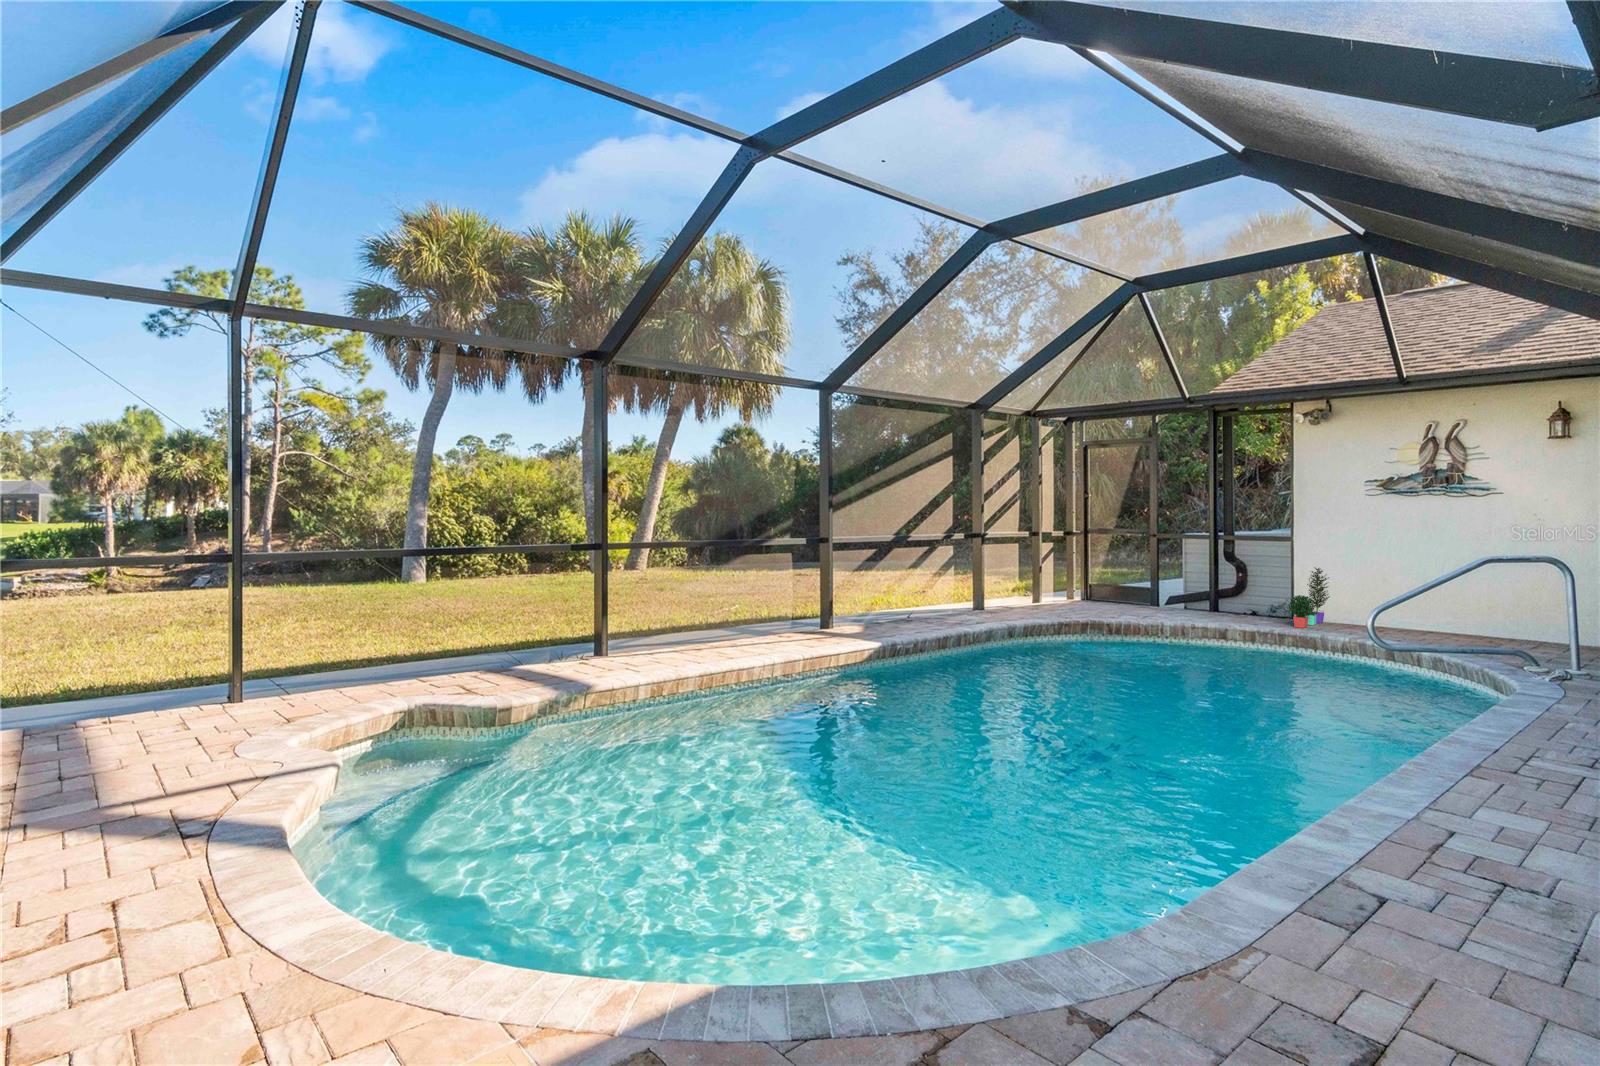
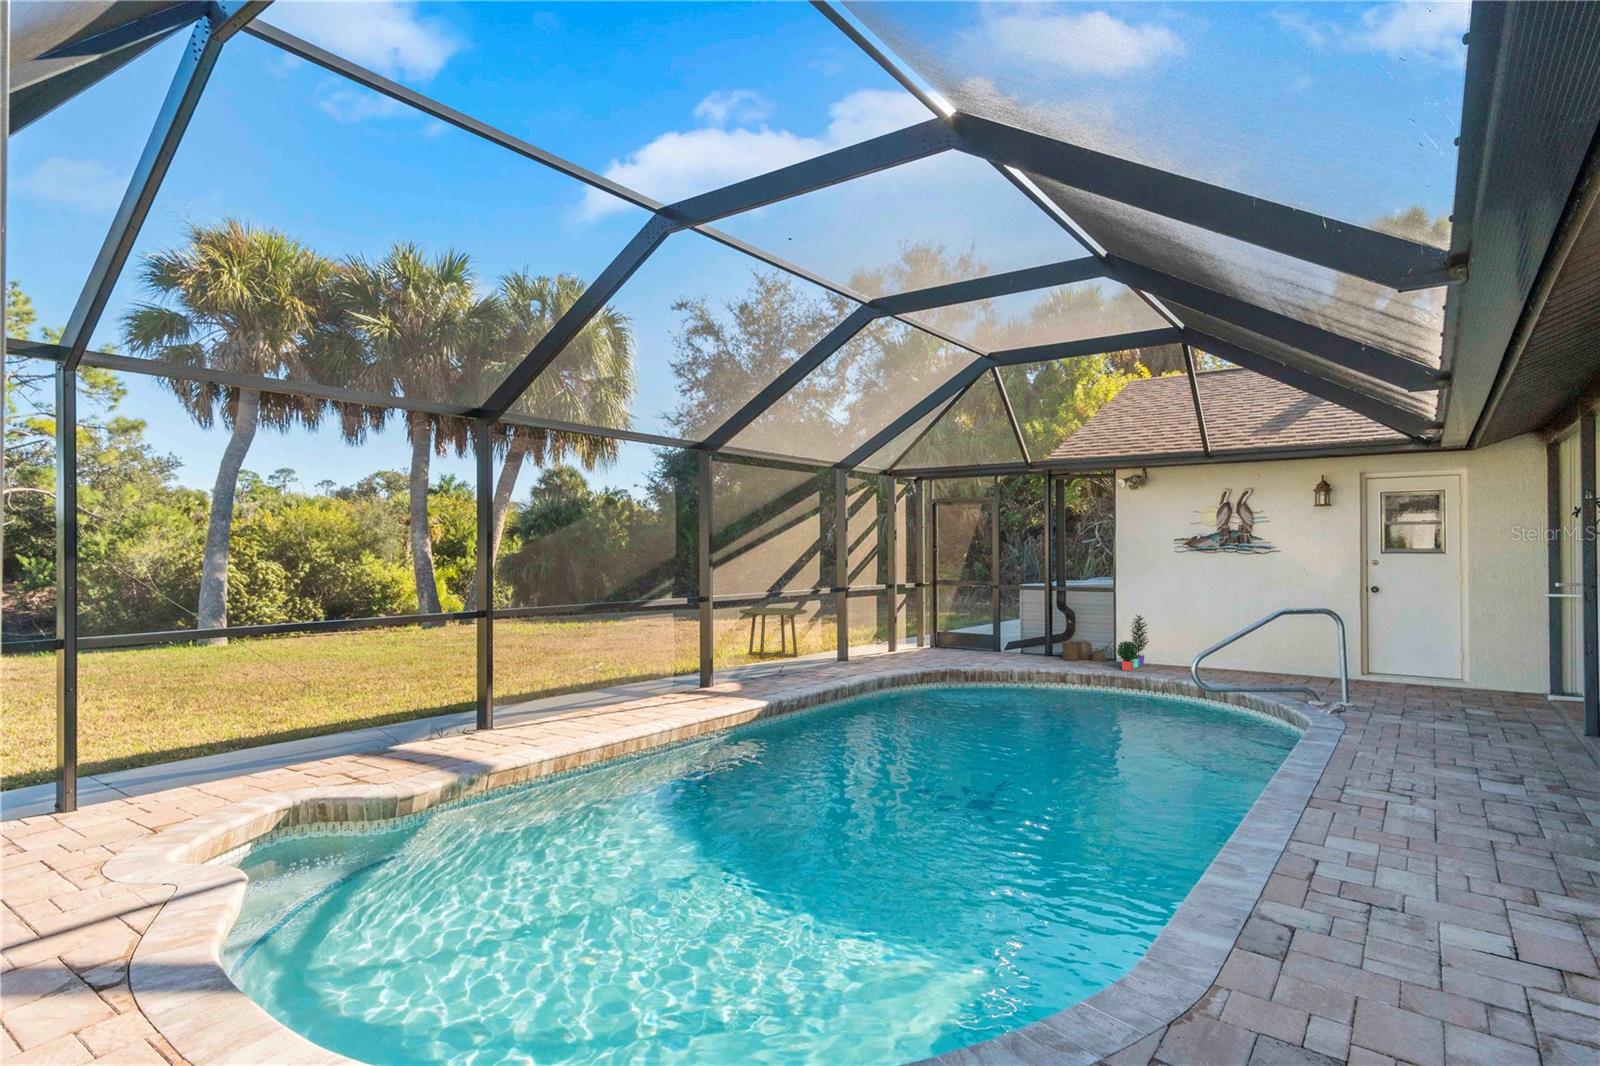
round table: none [884,559,952,607] -> present [739,608,808,659]
woven basket: none [1227,592,1281,618] -> present [1062,641,1107,661]

